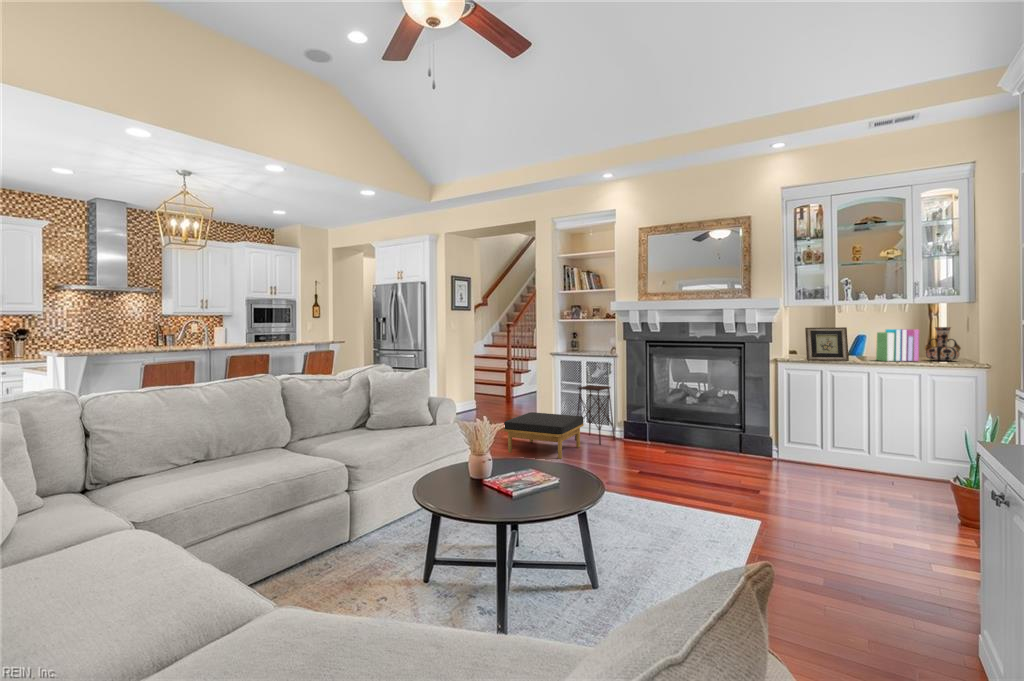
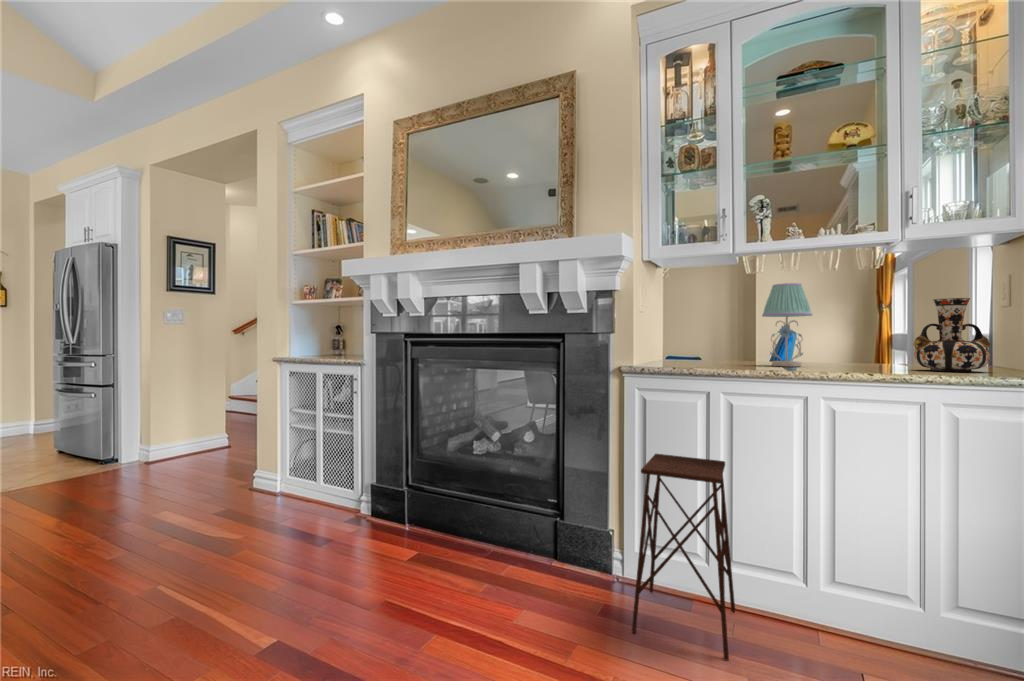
table lamp: none [849,317,876,359] -> present [762,283,812,367]
picture frame: present [805,327,849,361] -> none [674,297,763,370]
books: present [876,329,920,361] -> none [817,301,910,372]
side table: present [575,385,615,444] -> present [632,454,735,660]
ottoman: present [504,412,584,459] -> none [49,468,264,592]

